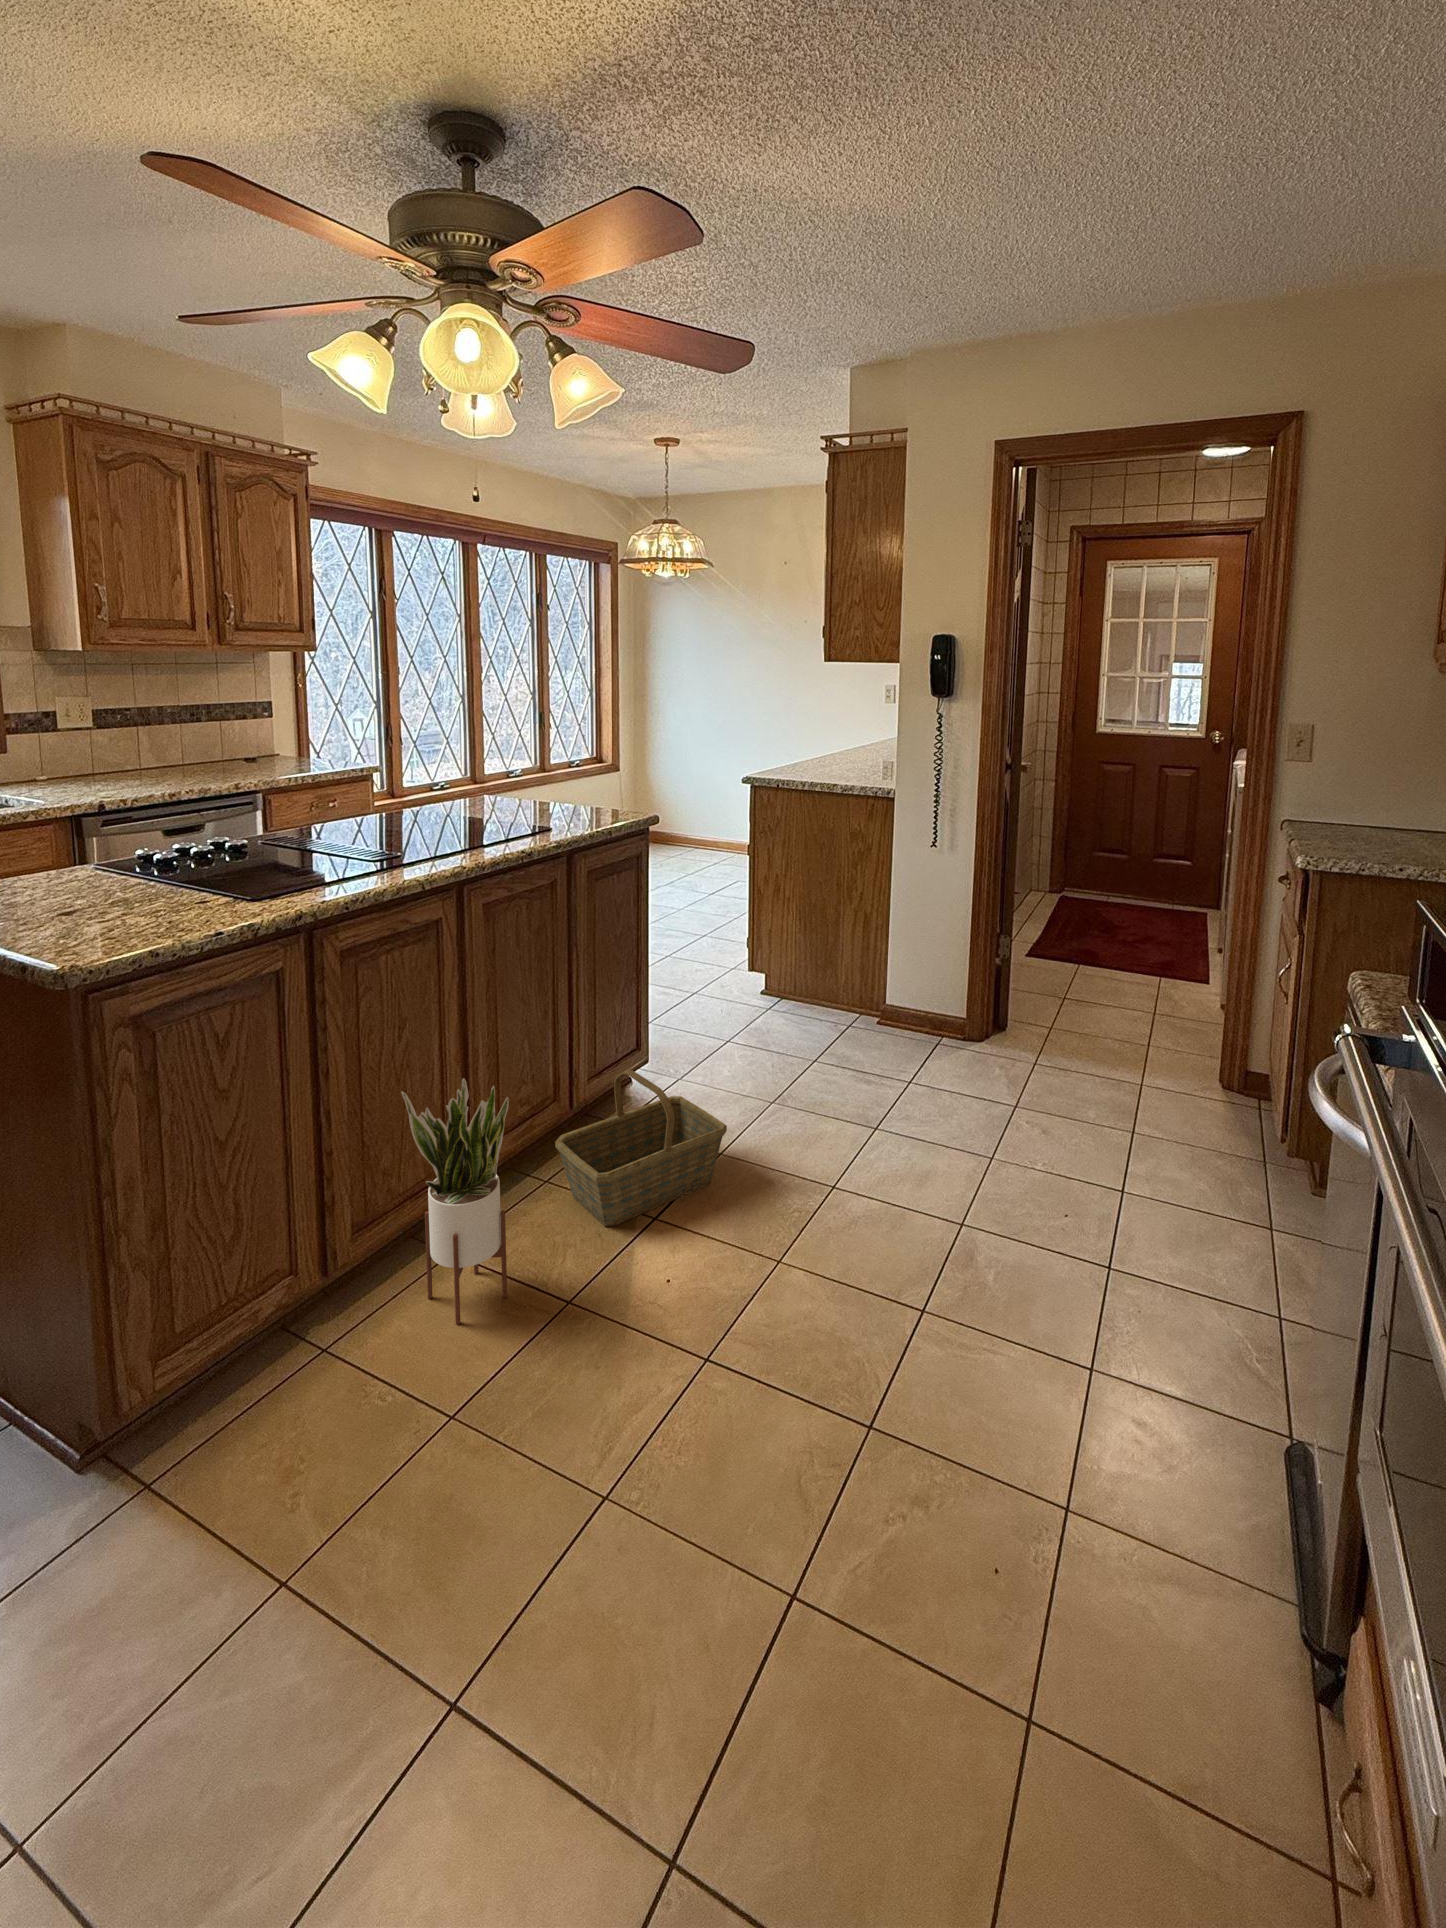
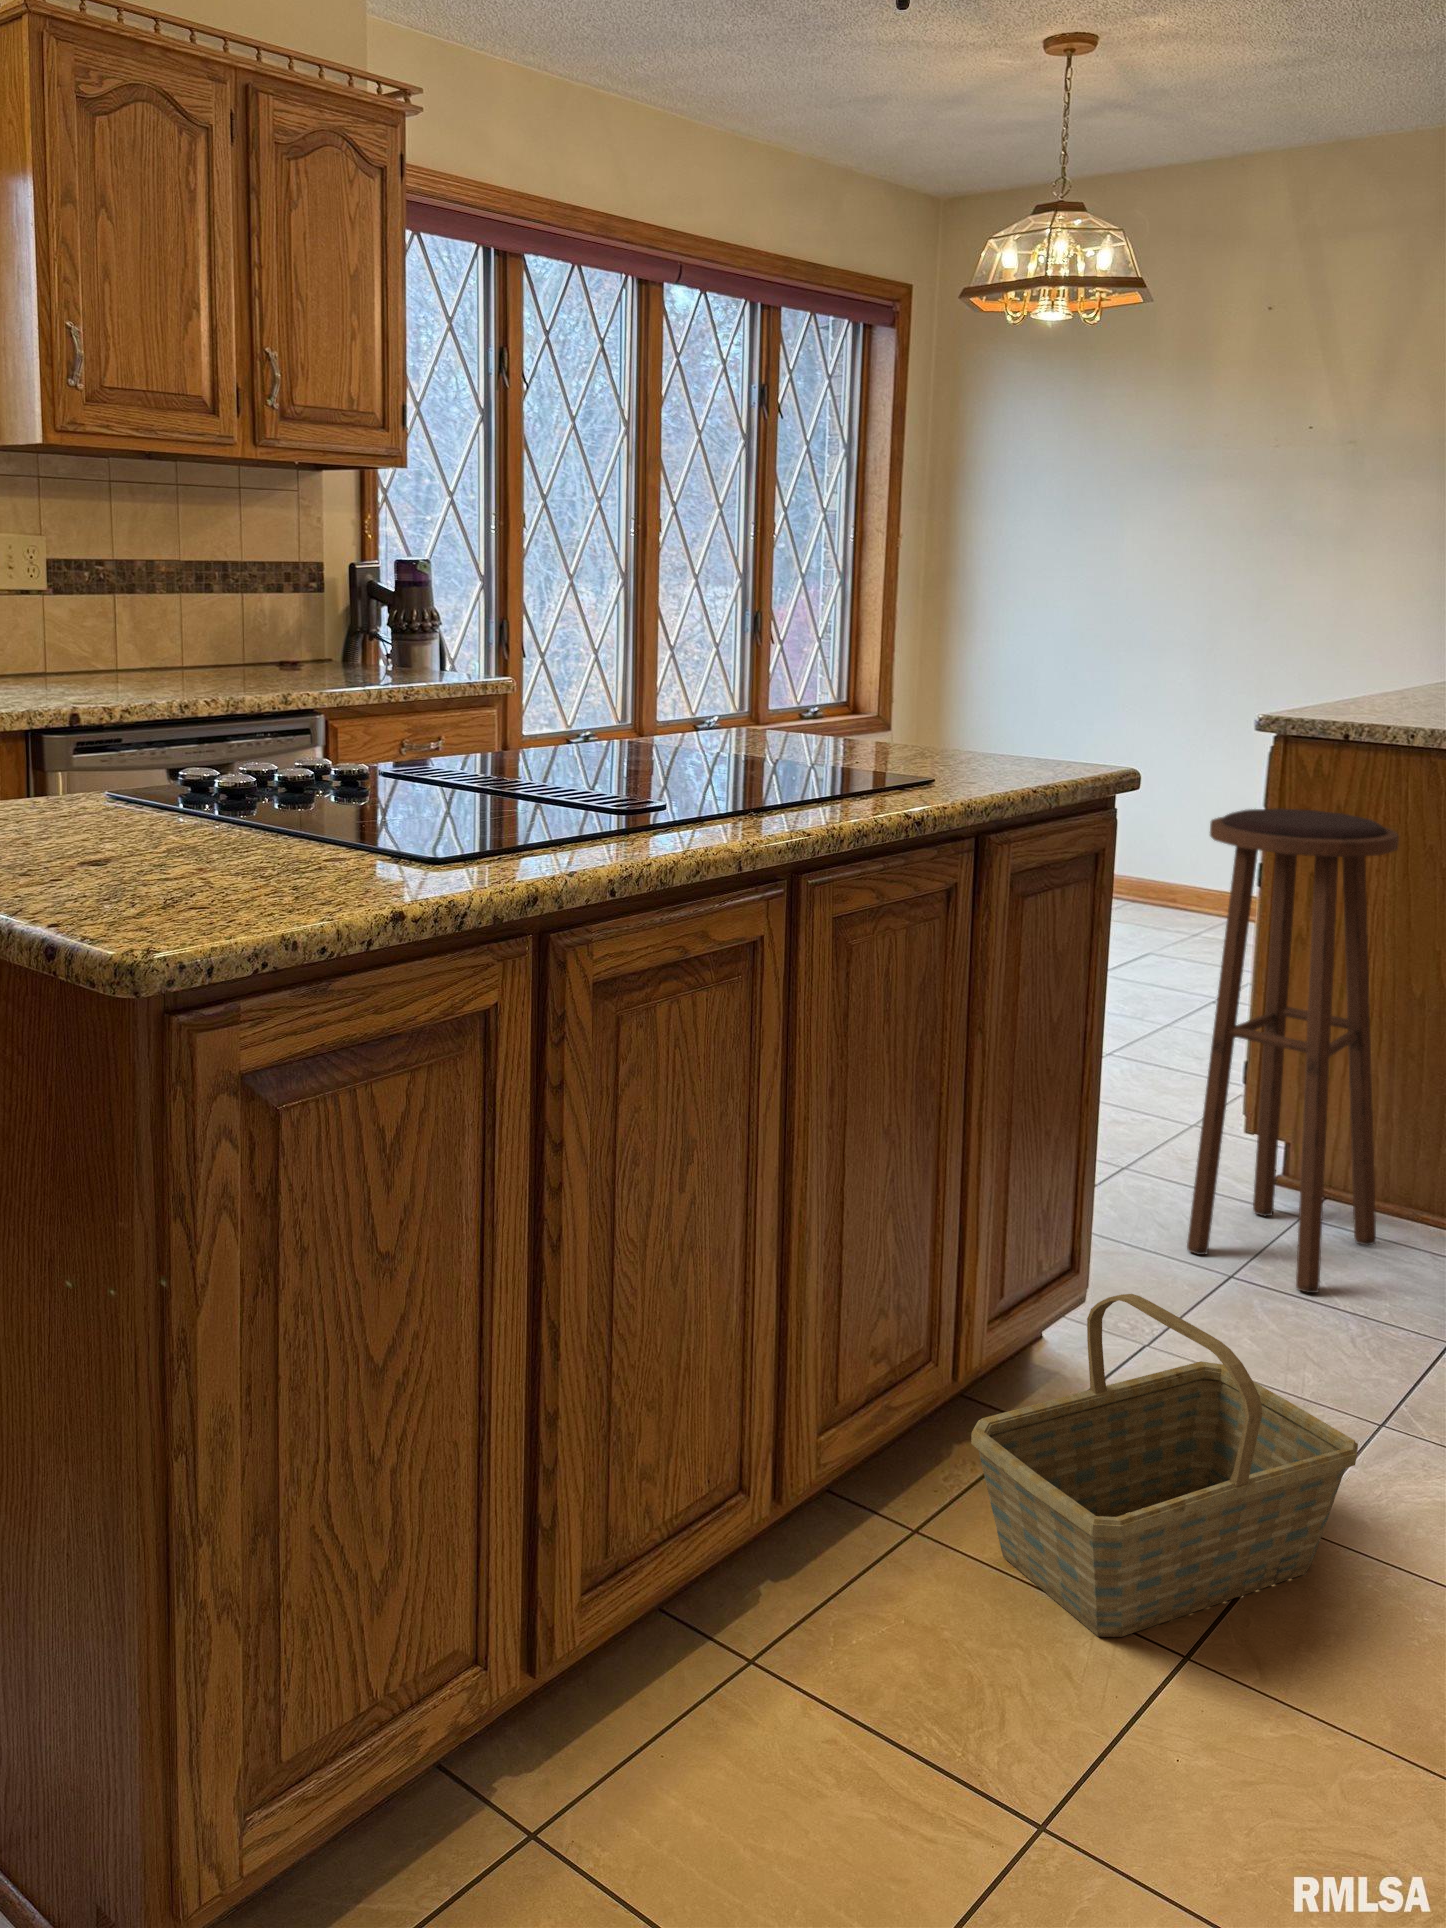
stool: none [705,830,792,1056] -> present [1187,808,1399,1293]
potted plant: present [401,1078,509,1324] -> none [727,1271,941,1818]

